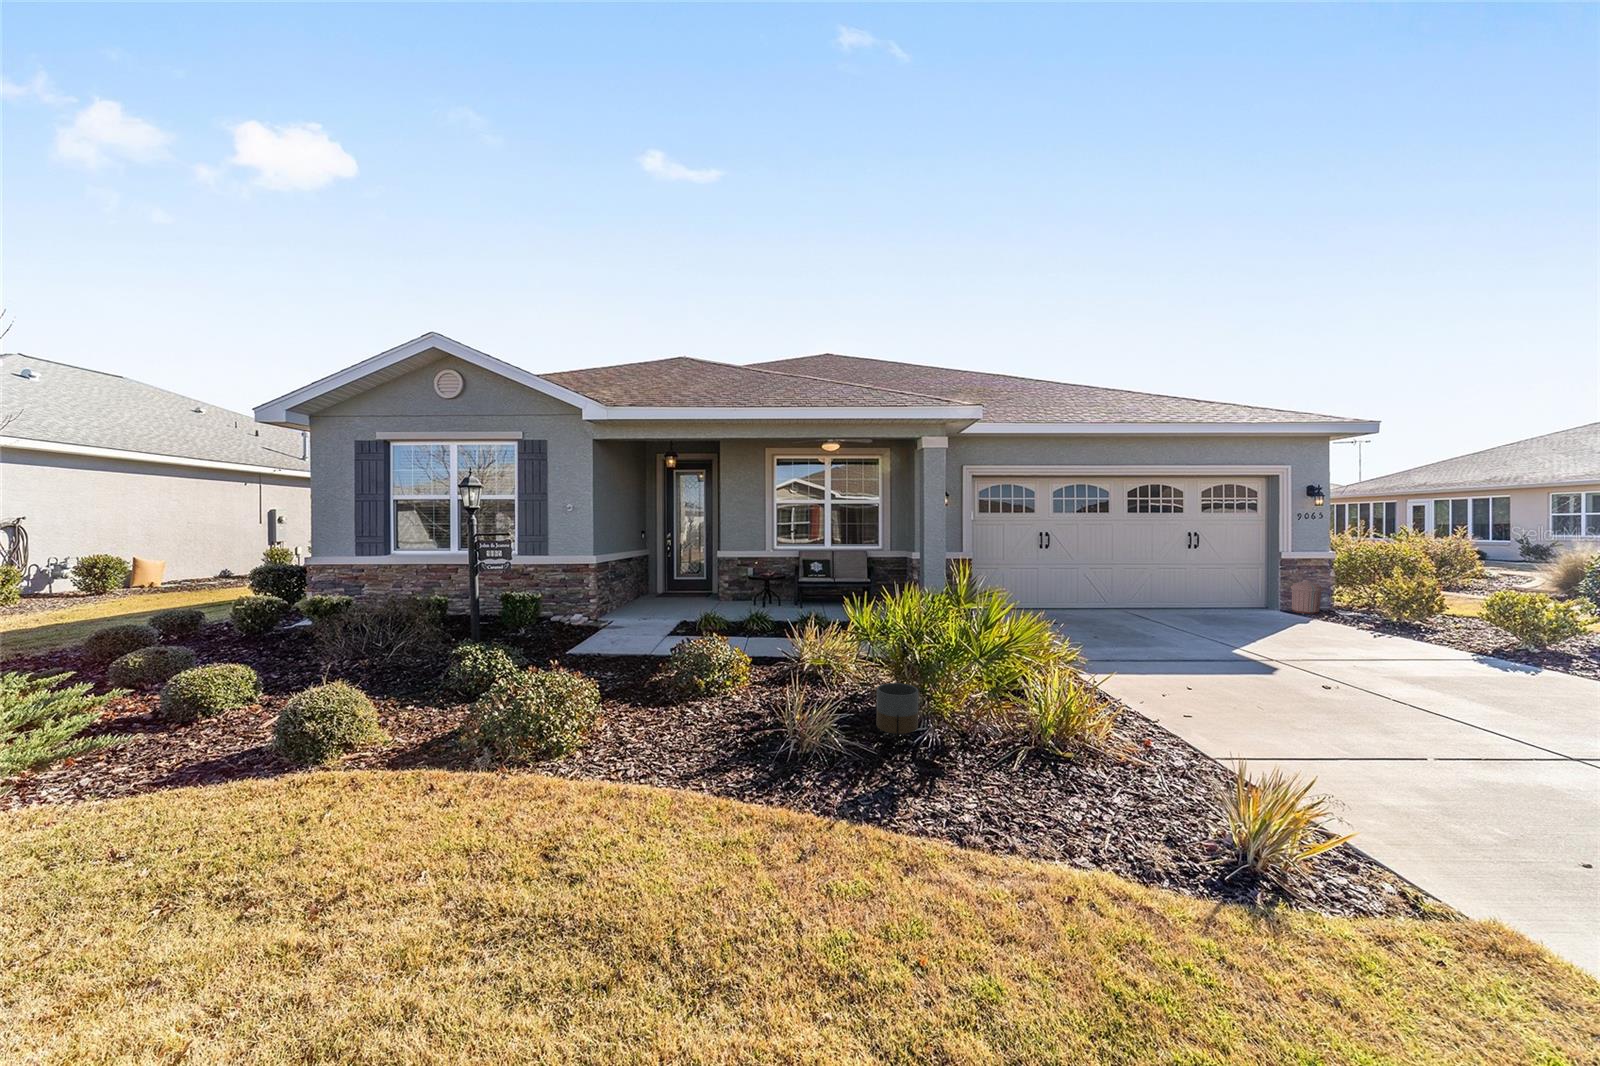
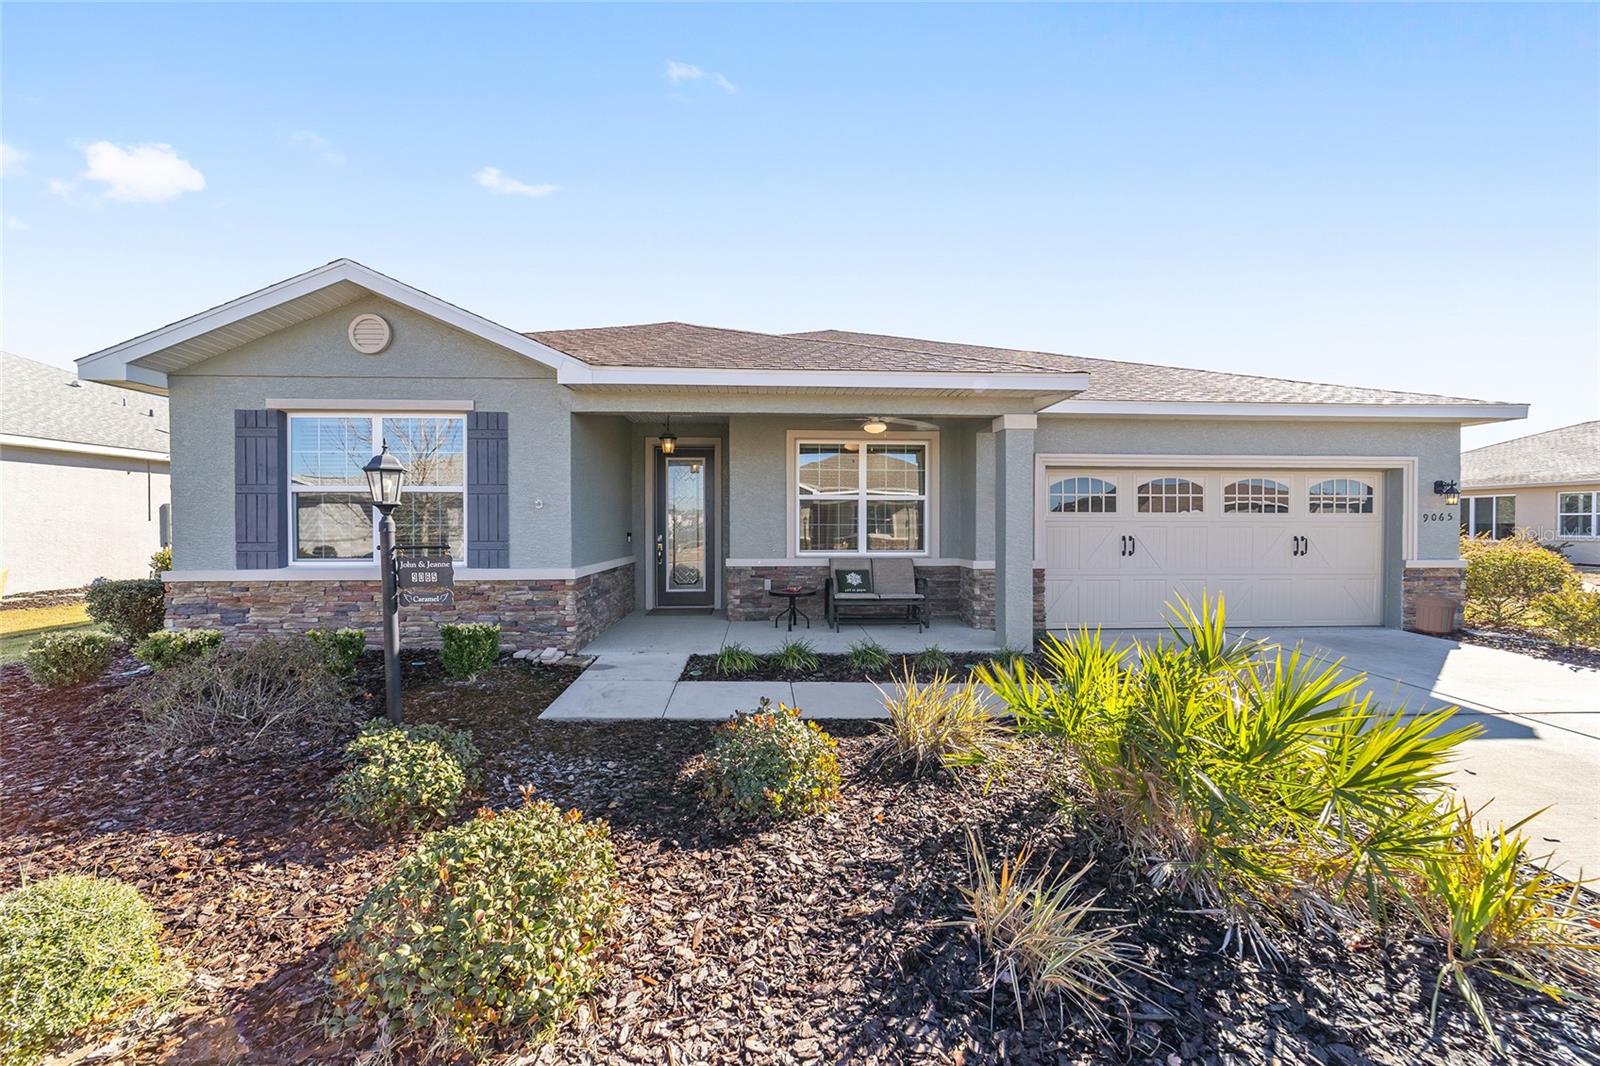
planter: present [876,683,918,755] -> none [1180,843,1290,1012]

